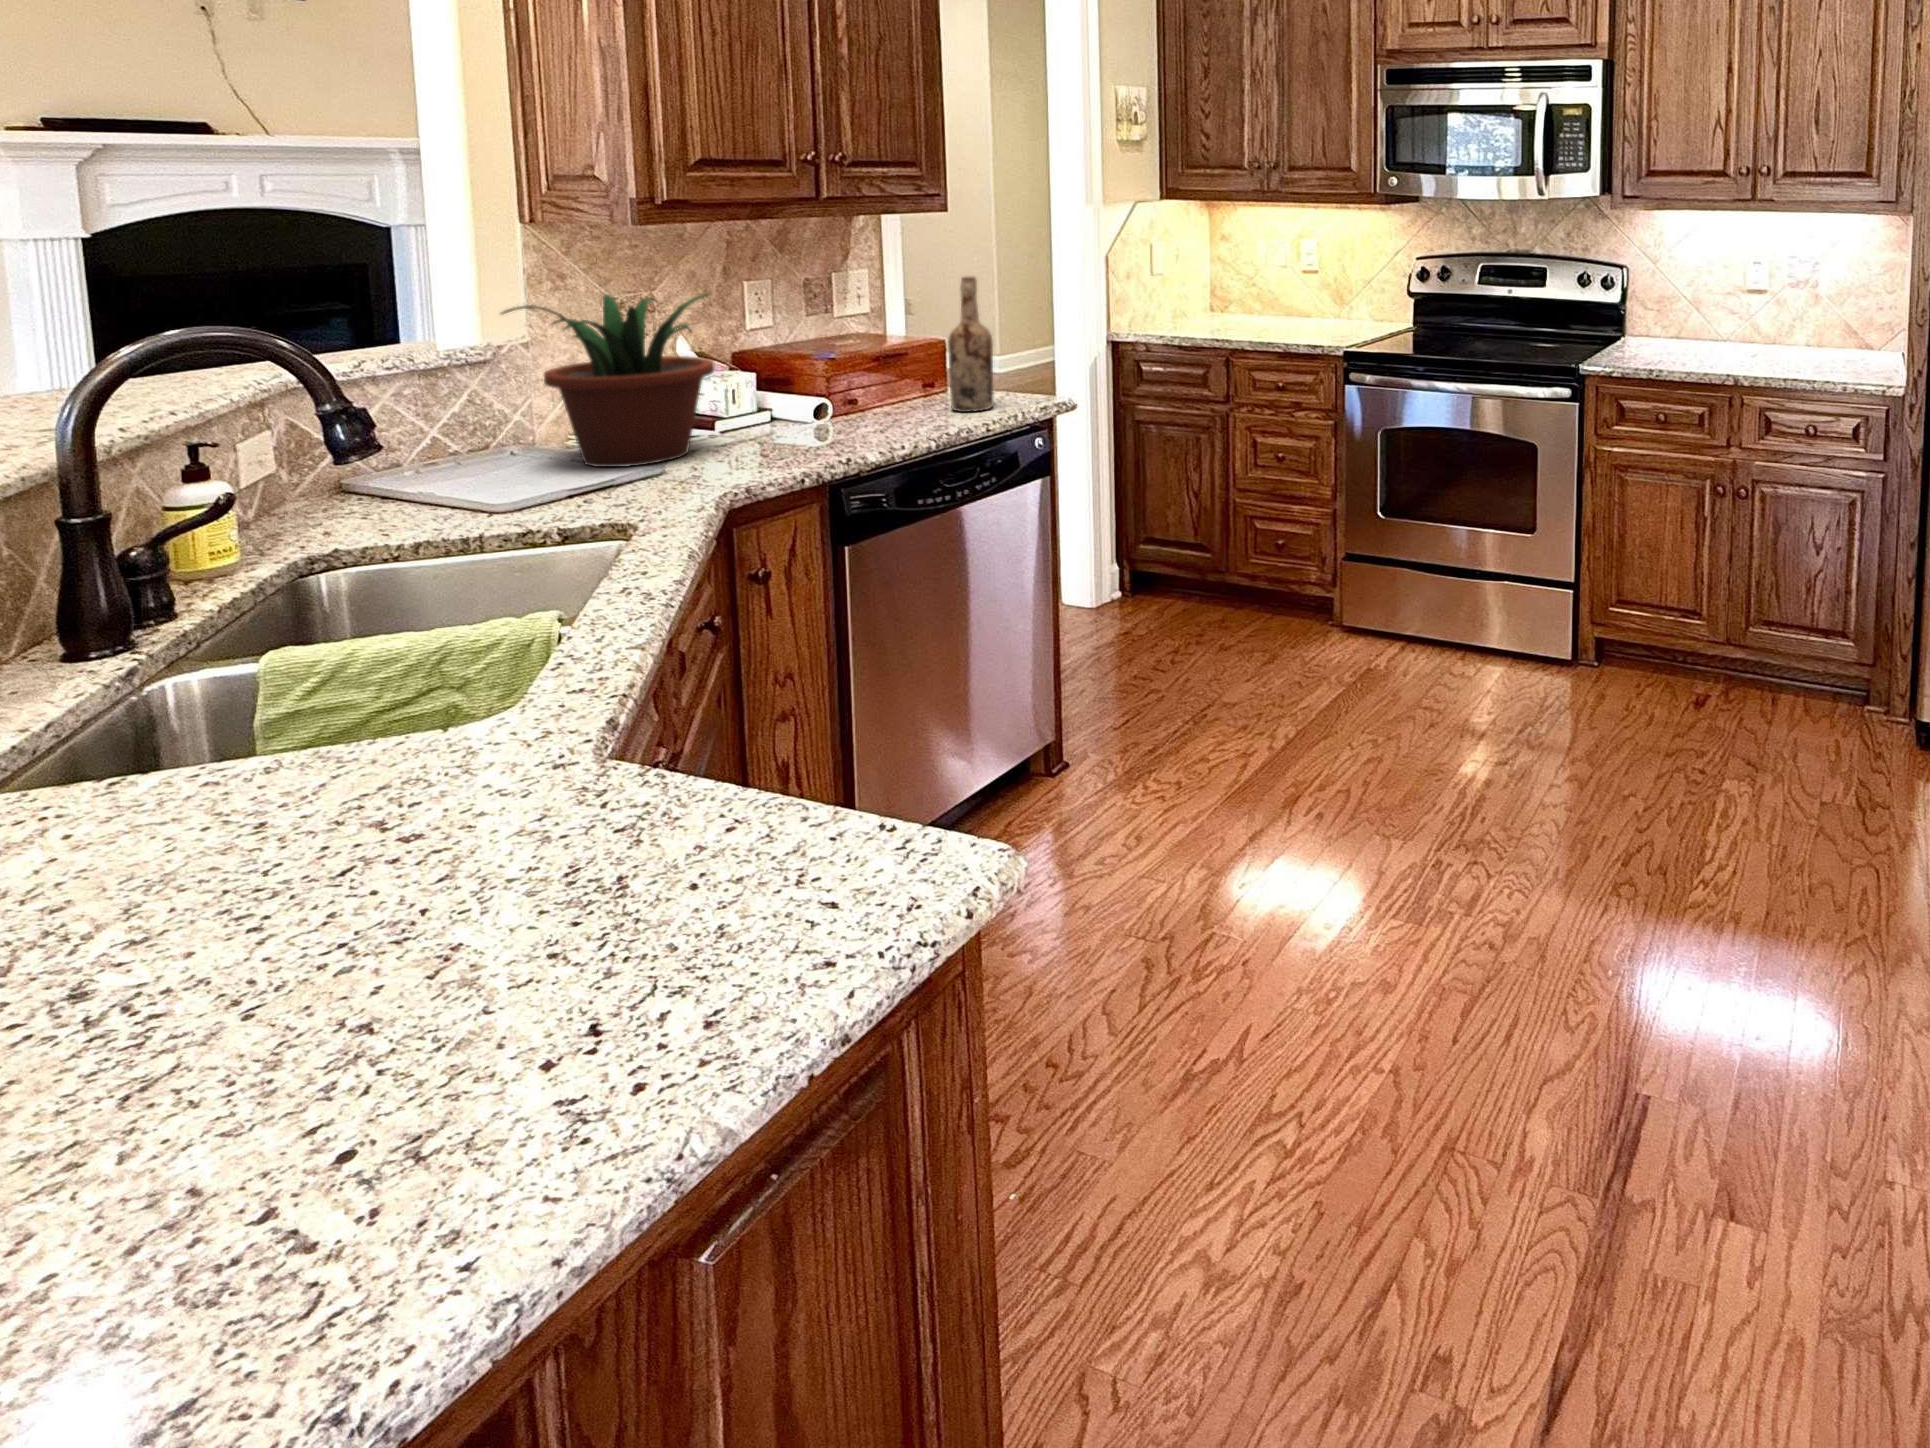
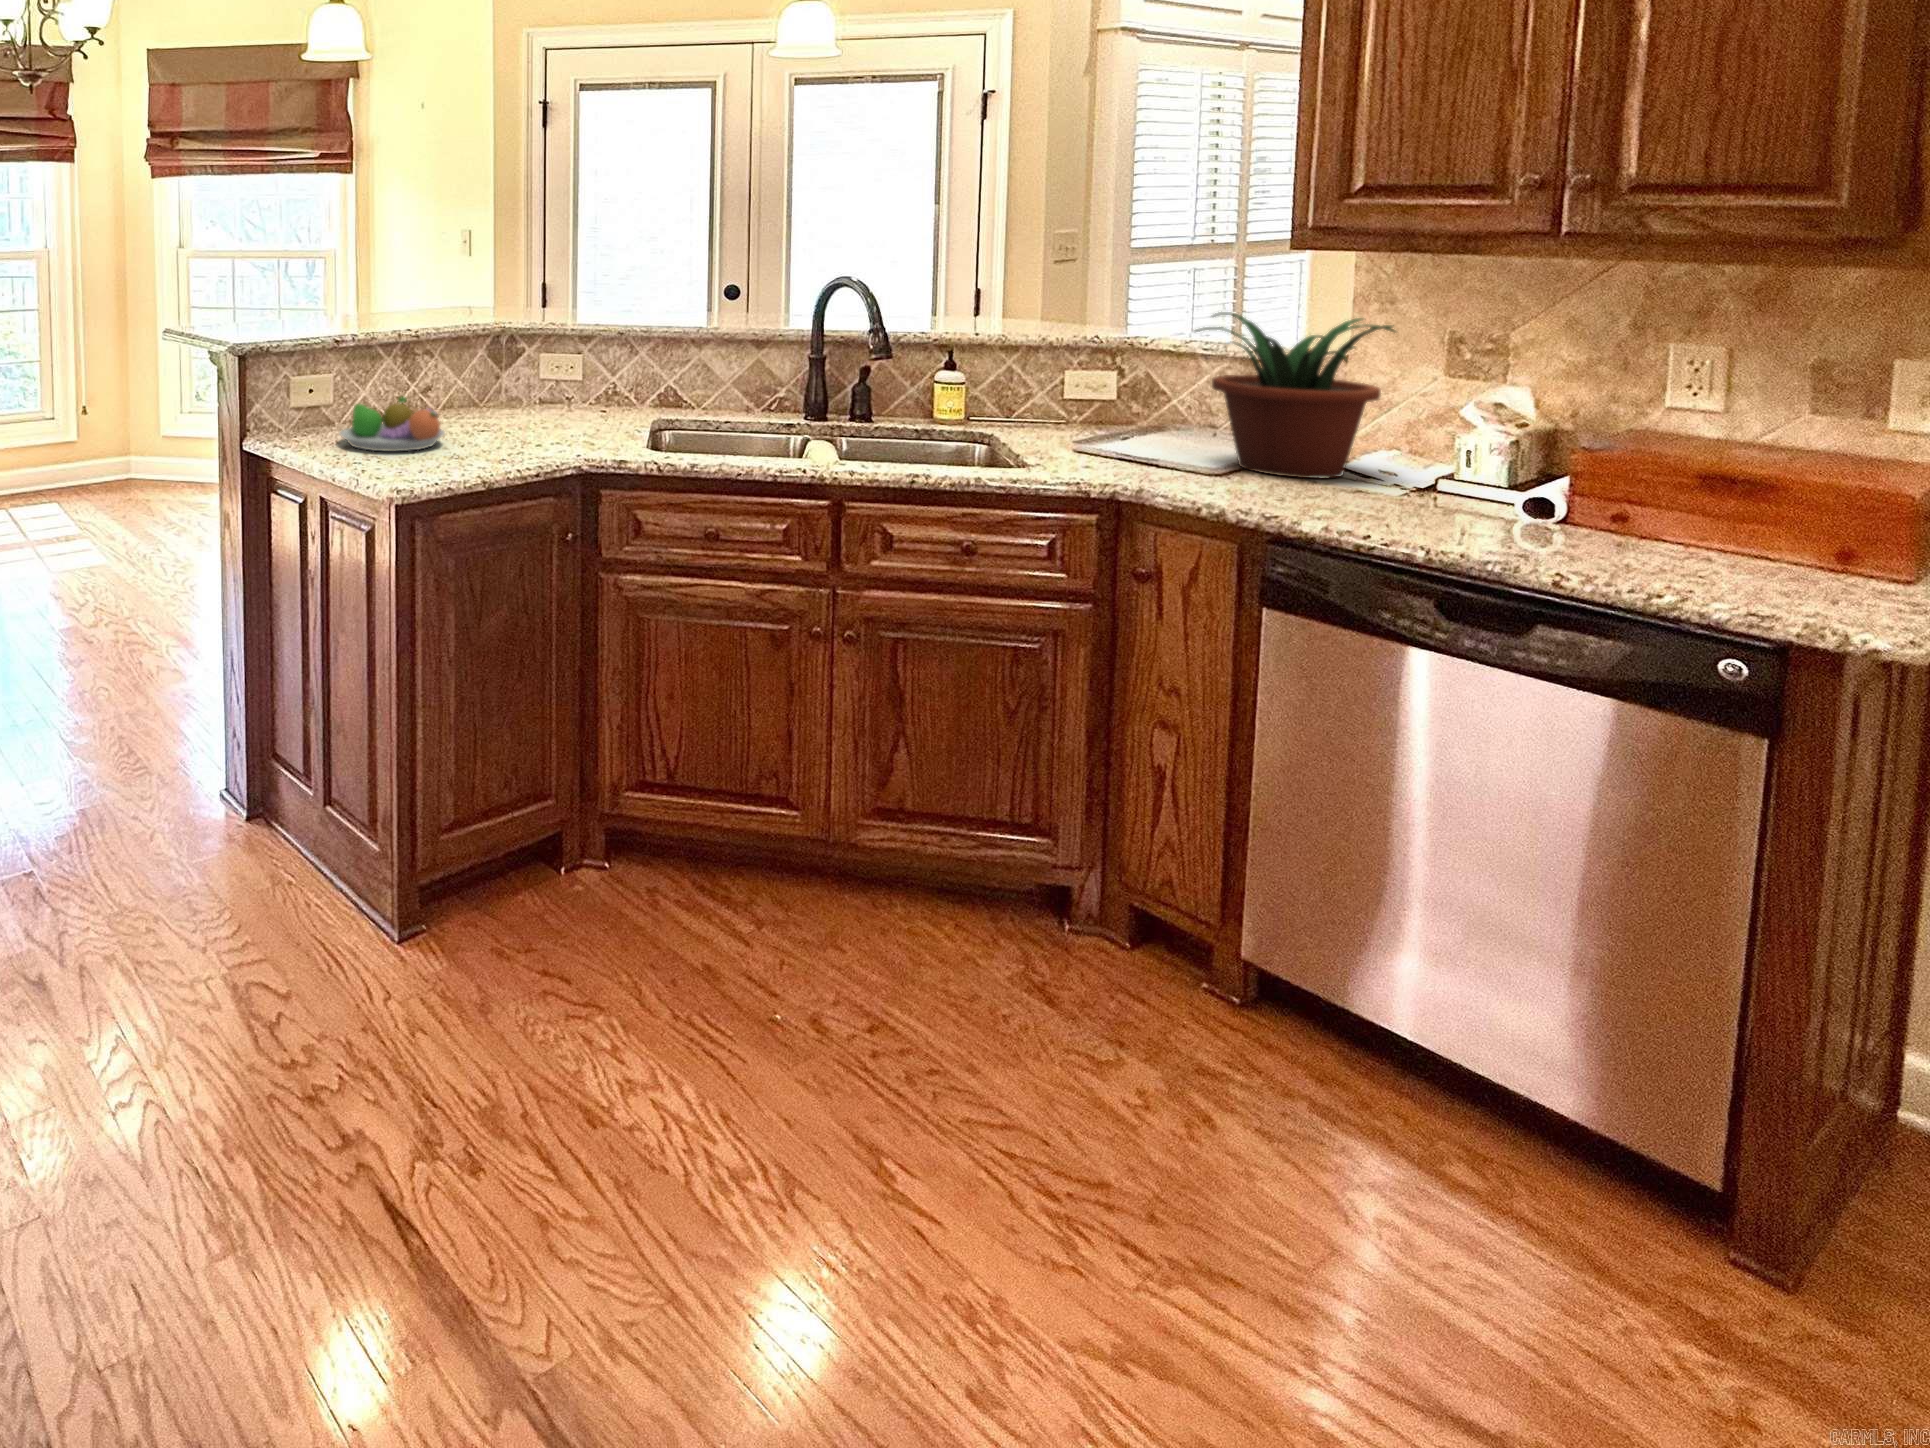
wine bottle: present [948,277,994,412] -> none [1664,353,1768,573]
fruit bowl: none [149,828,668,1144] -> present [339,396,444,451]

